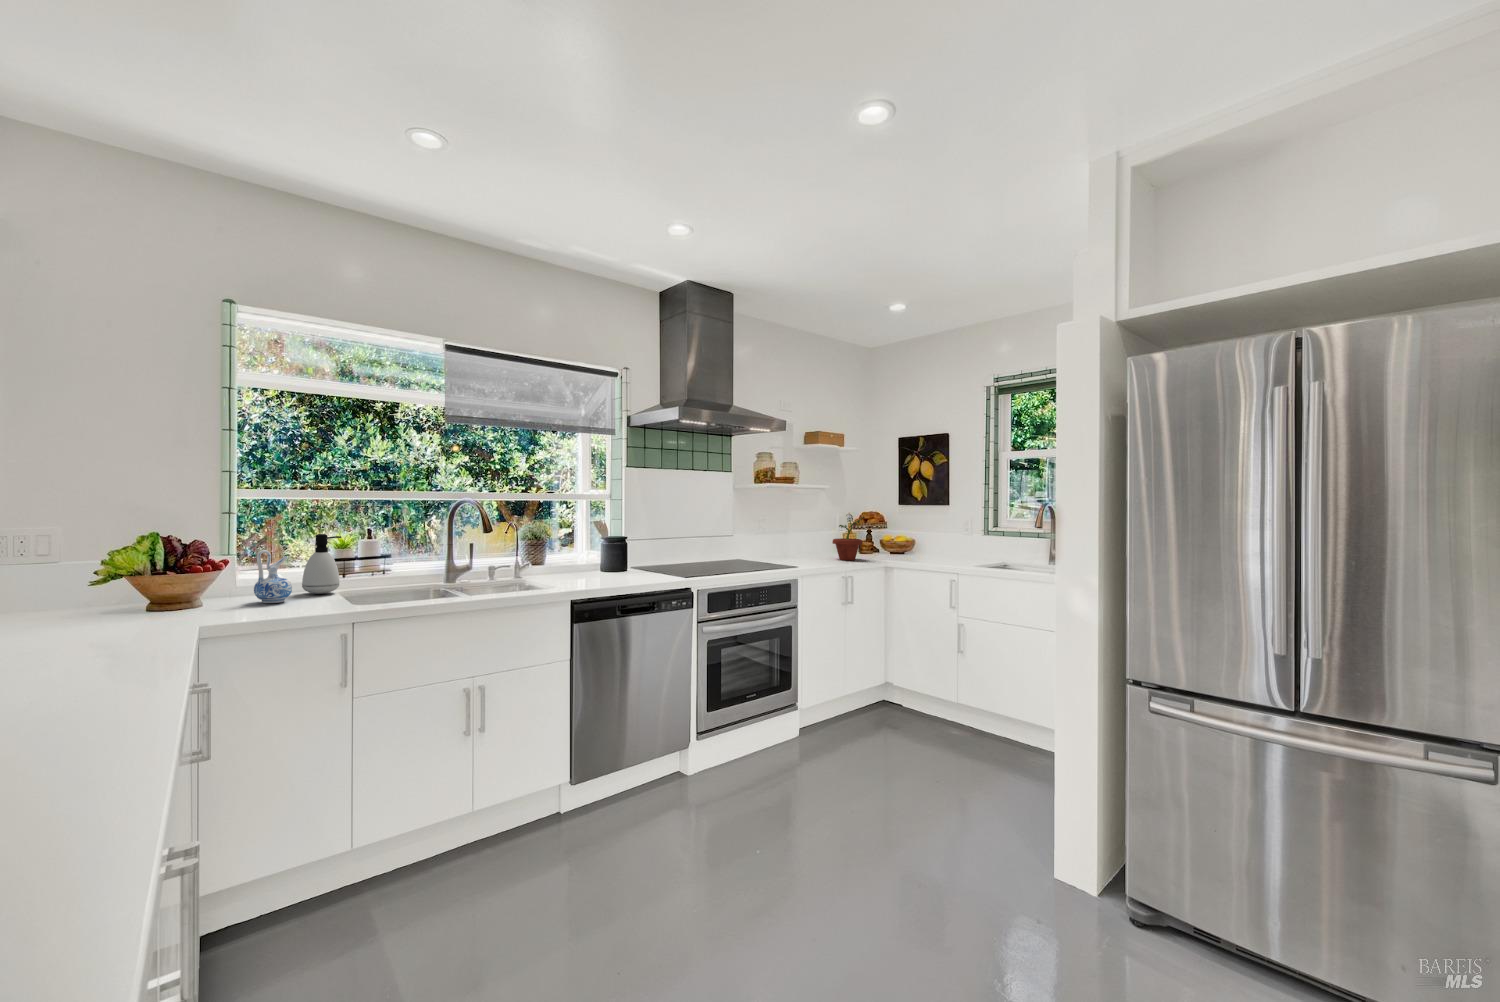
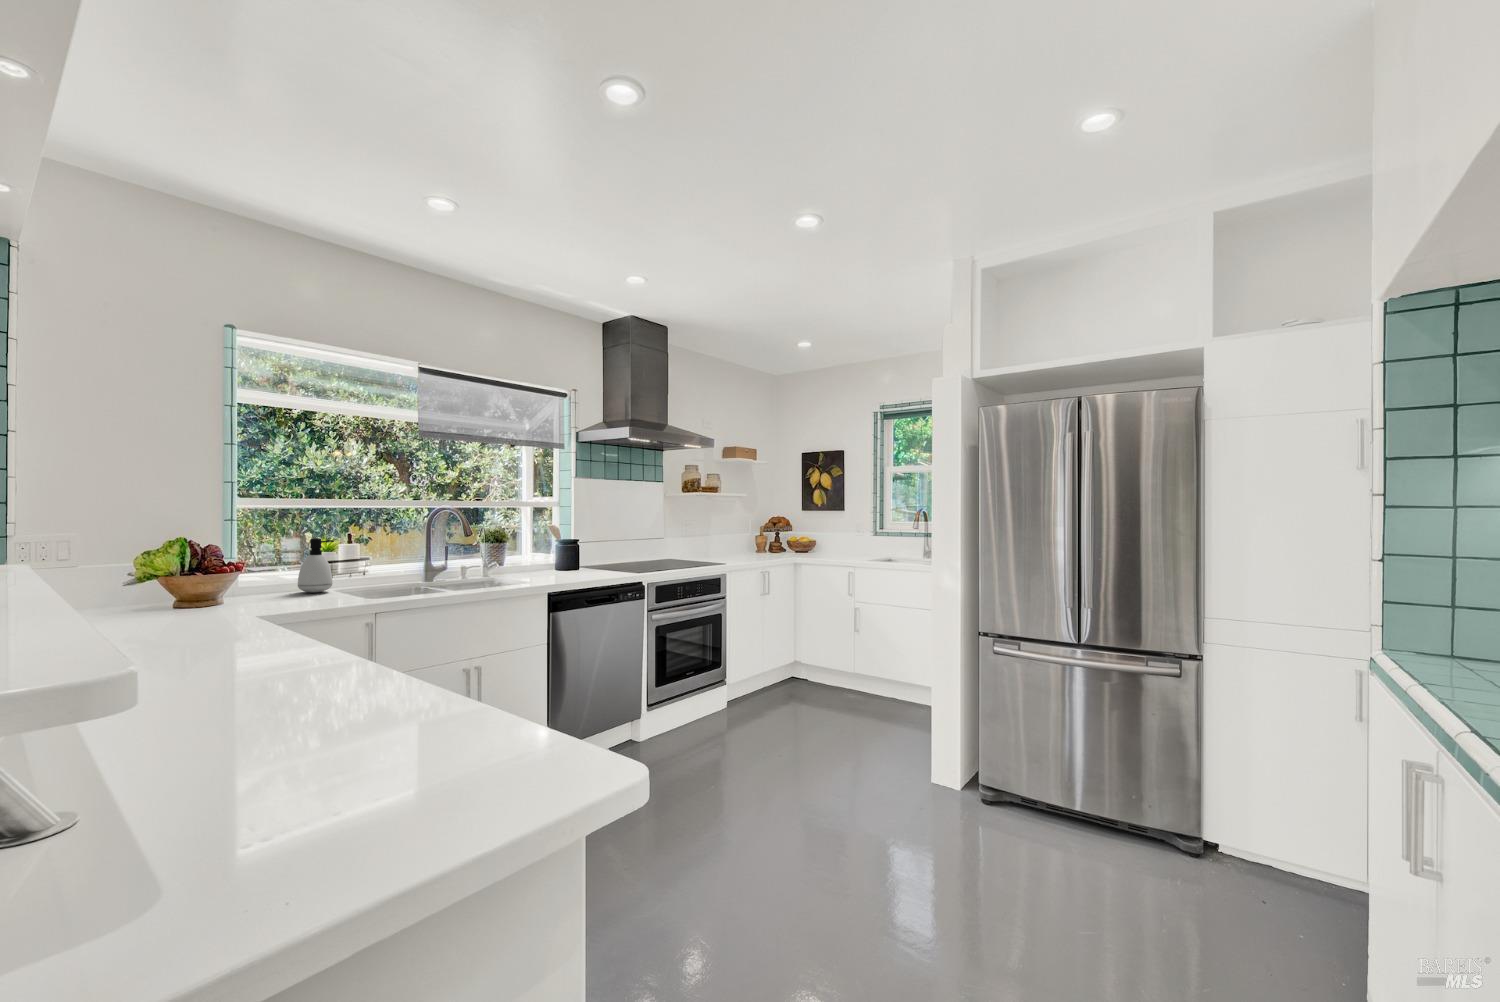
potted plant: present [832,514,864,560] -> none [749,517,777,558]
ceramic pitcher: present [254,550,292,603] -> none [260,553,295,601]

